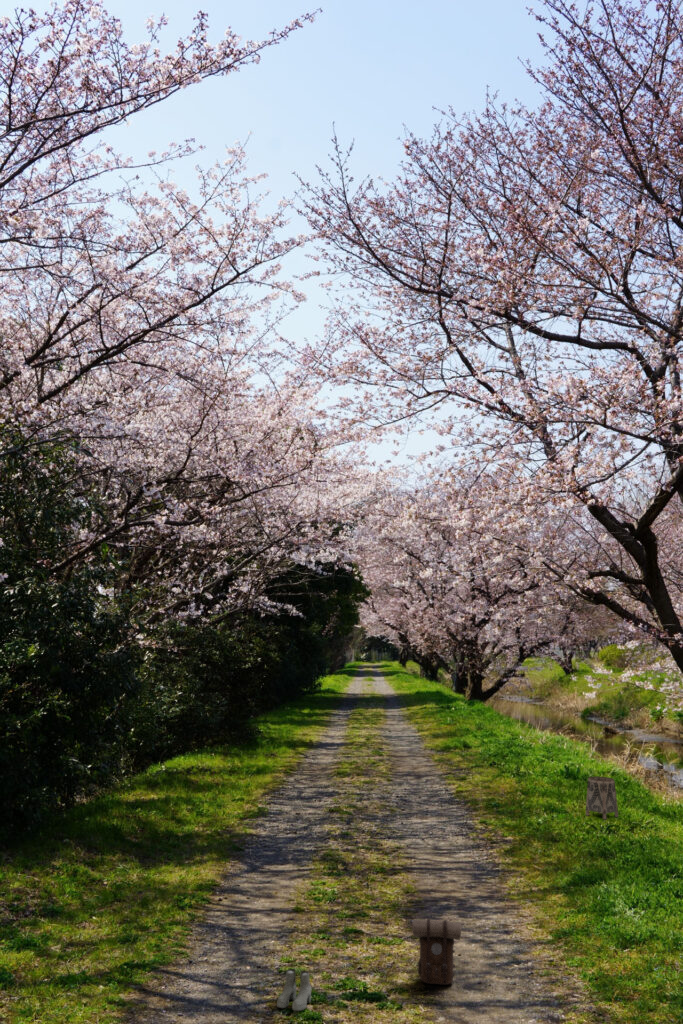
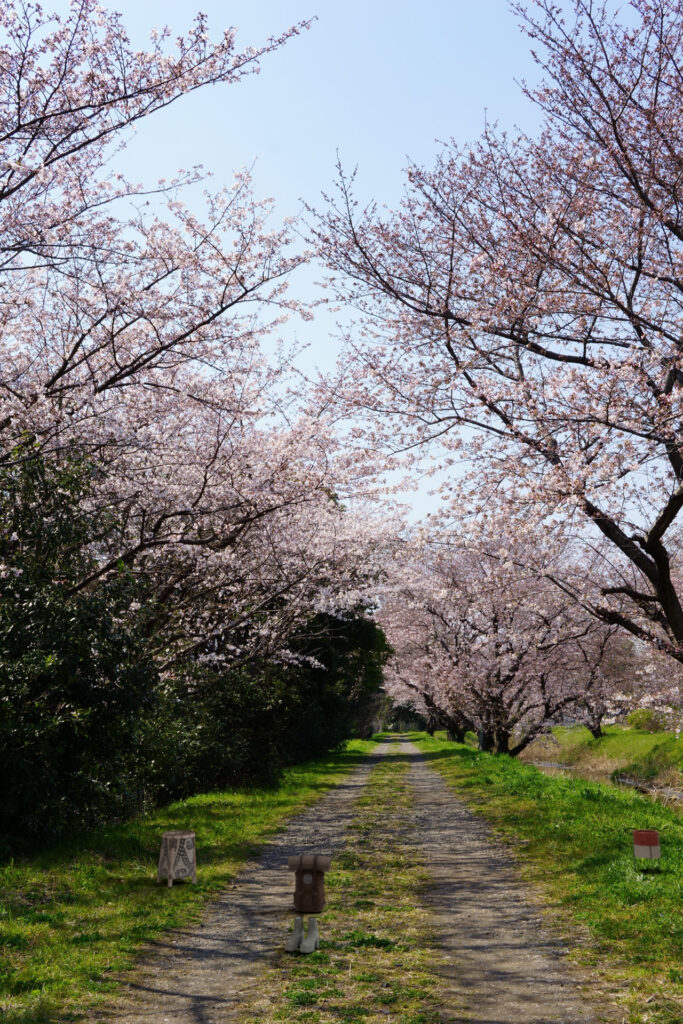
basket: present [586,776,618,819] -> present [157,830,196,887]
planter: none [625,861,653,908] -> present [633,830,661,872]
backpack: present [412,919,462,985] -> present [288,855,331,912]

